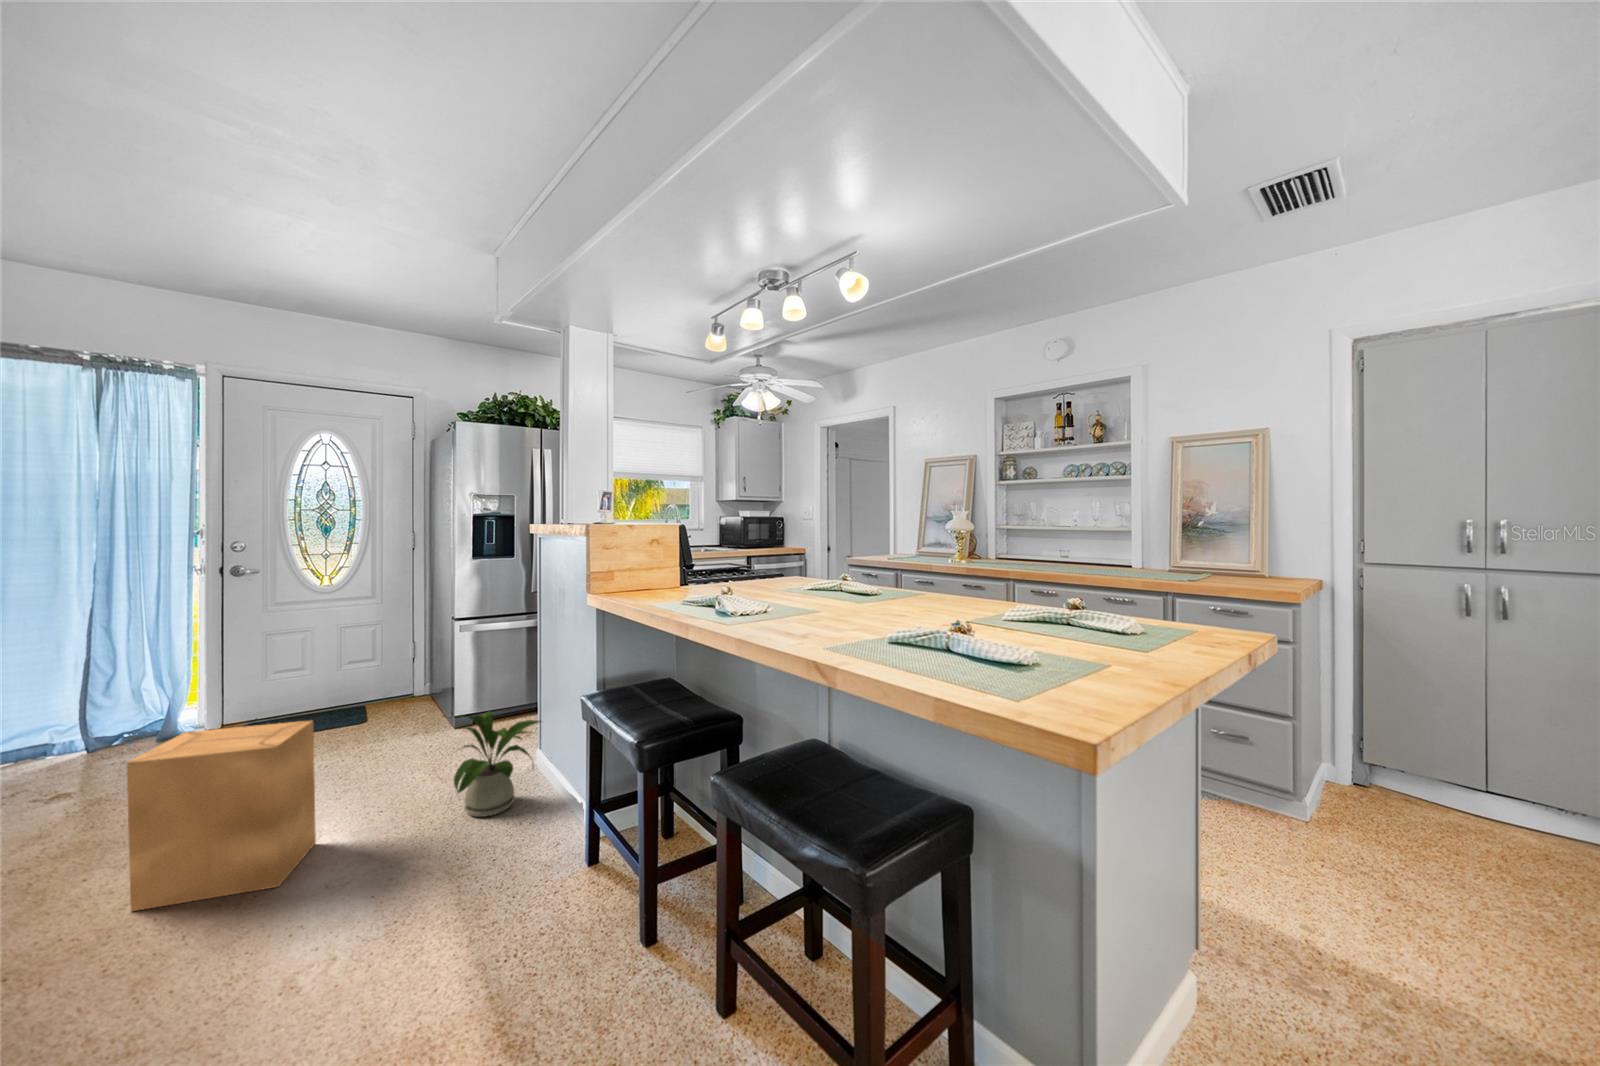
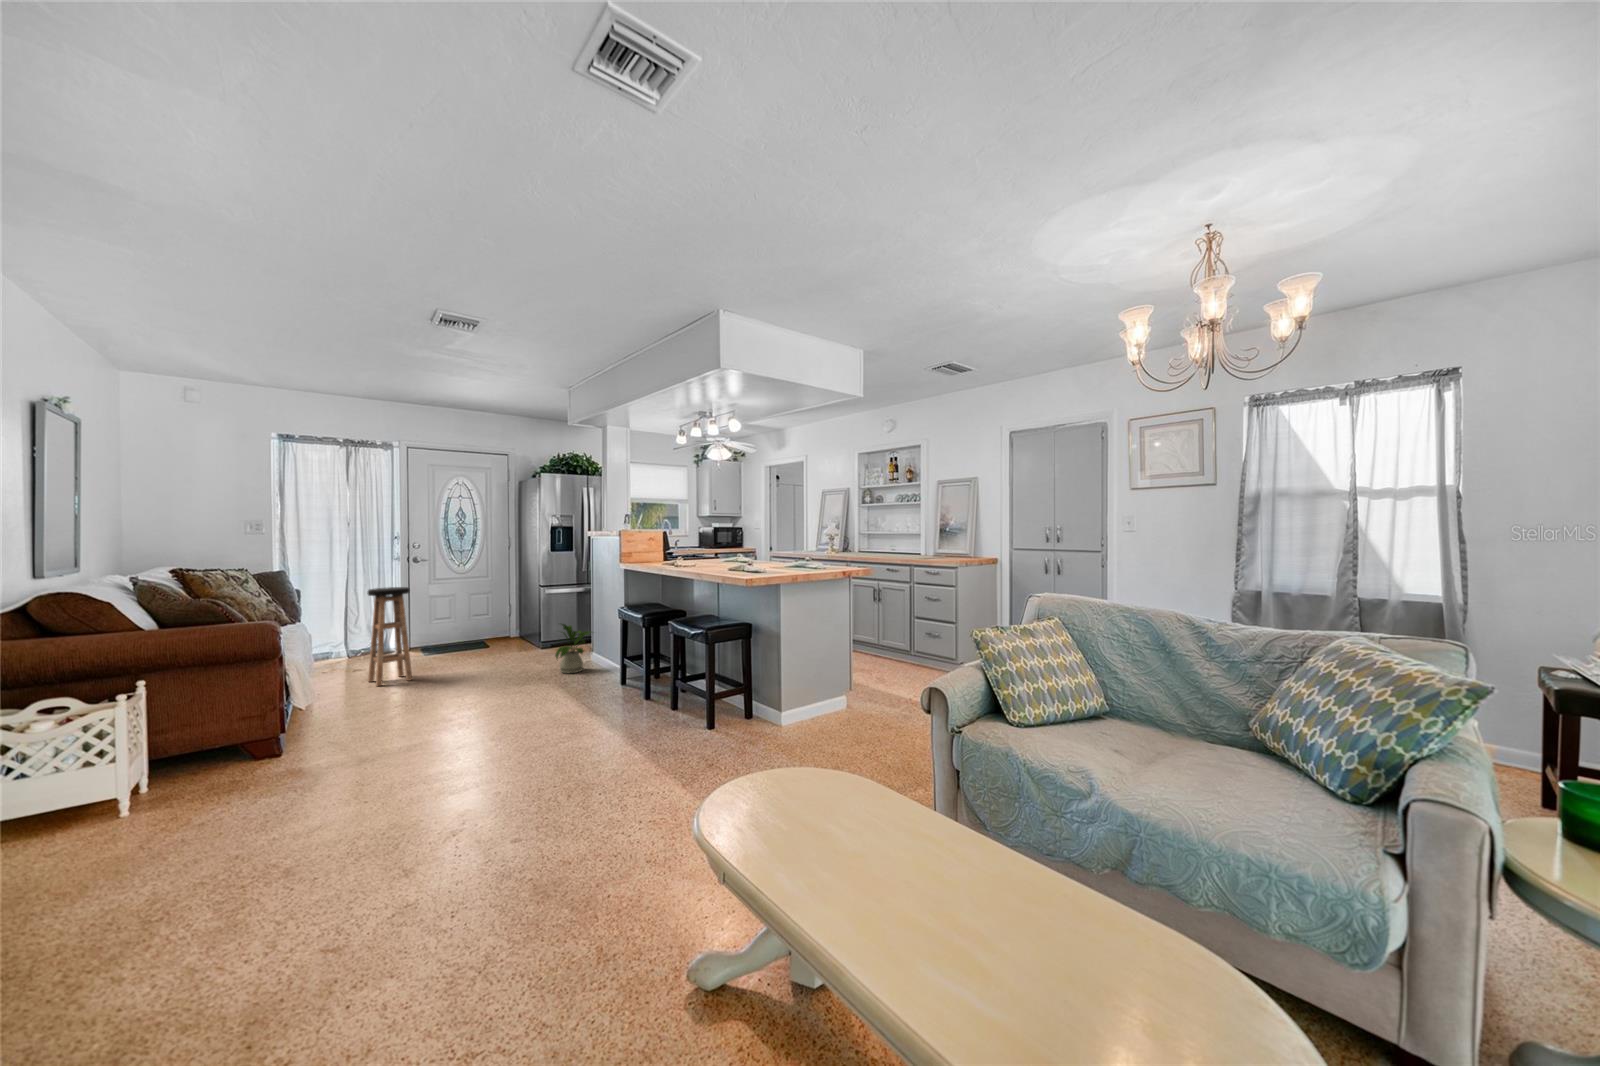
bar stool: none [23,639,140,869] -> present [367,587,412,686]
cardboard box: present [127,720,316,911] -> none [432,623,495,694]

